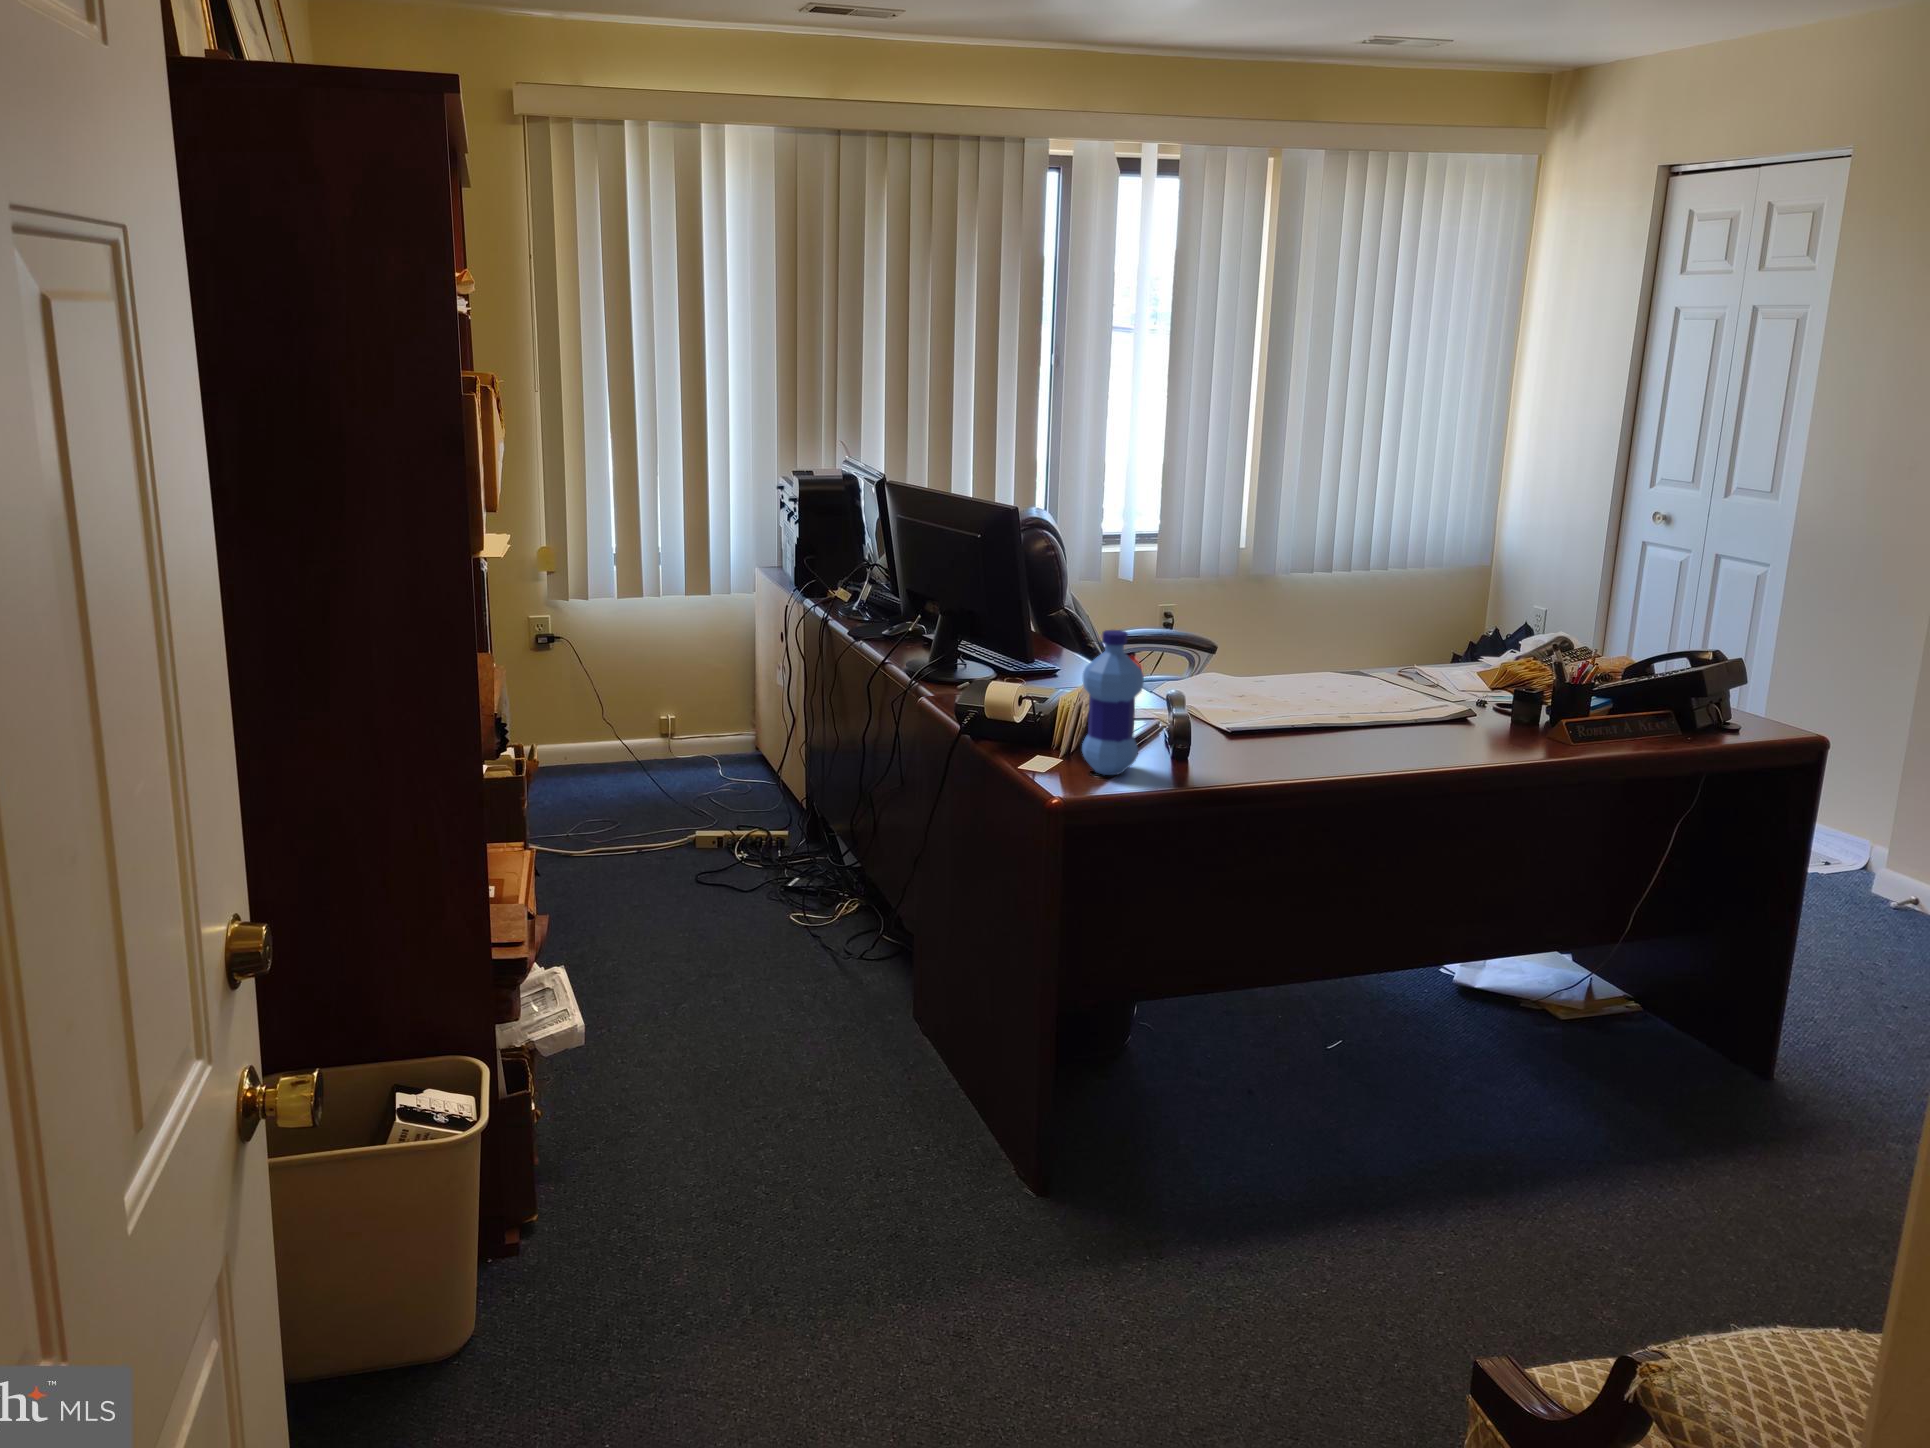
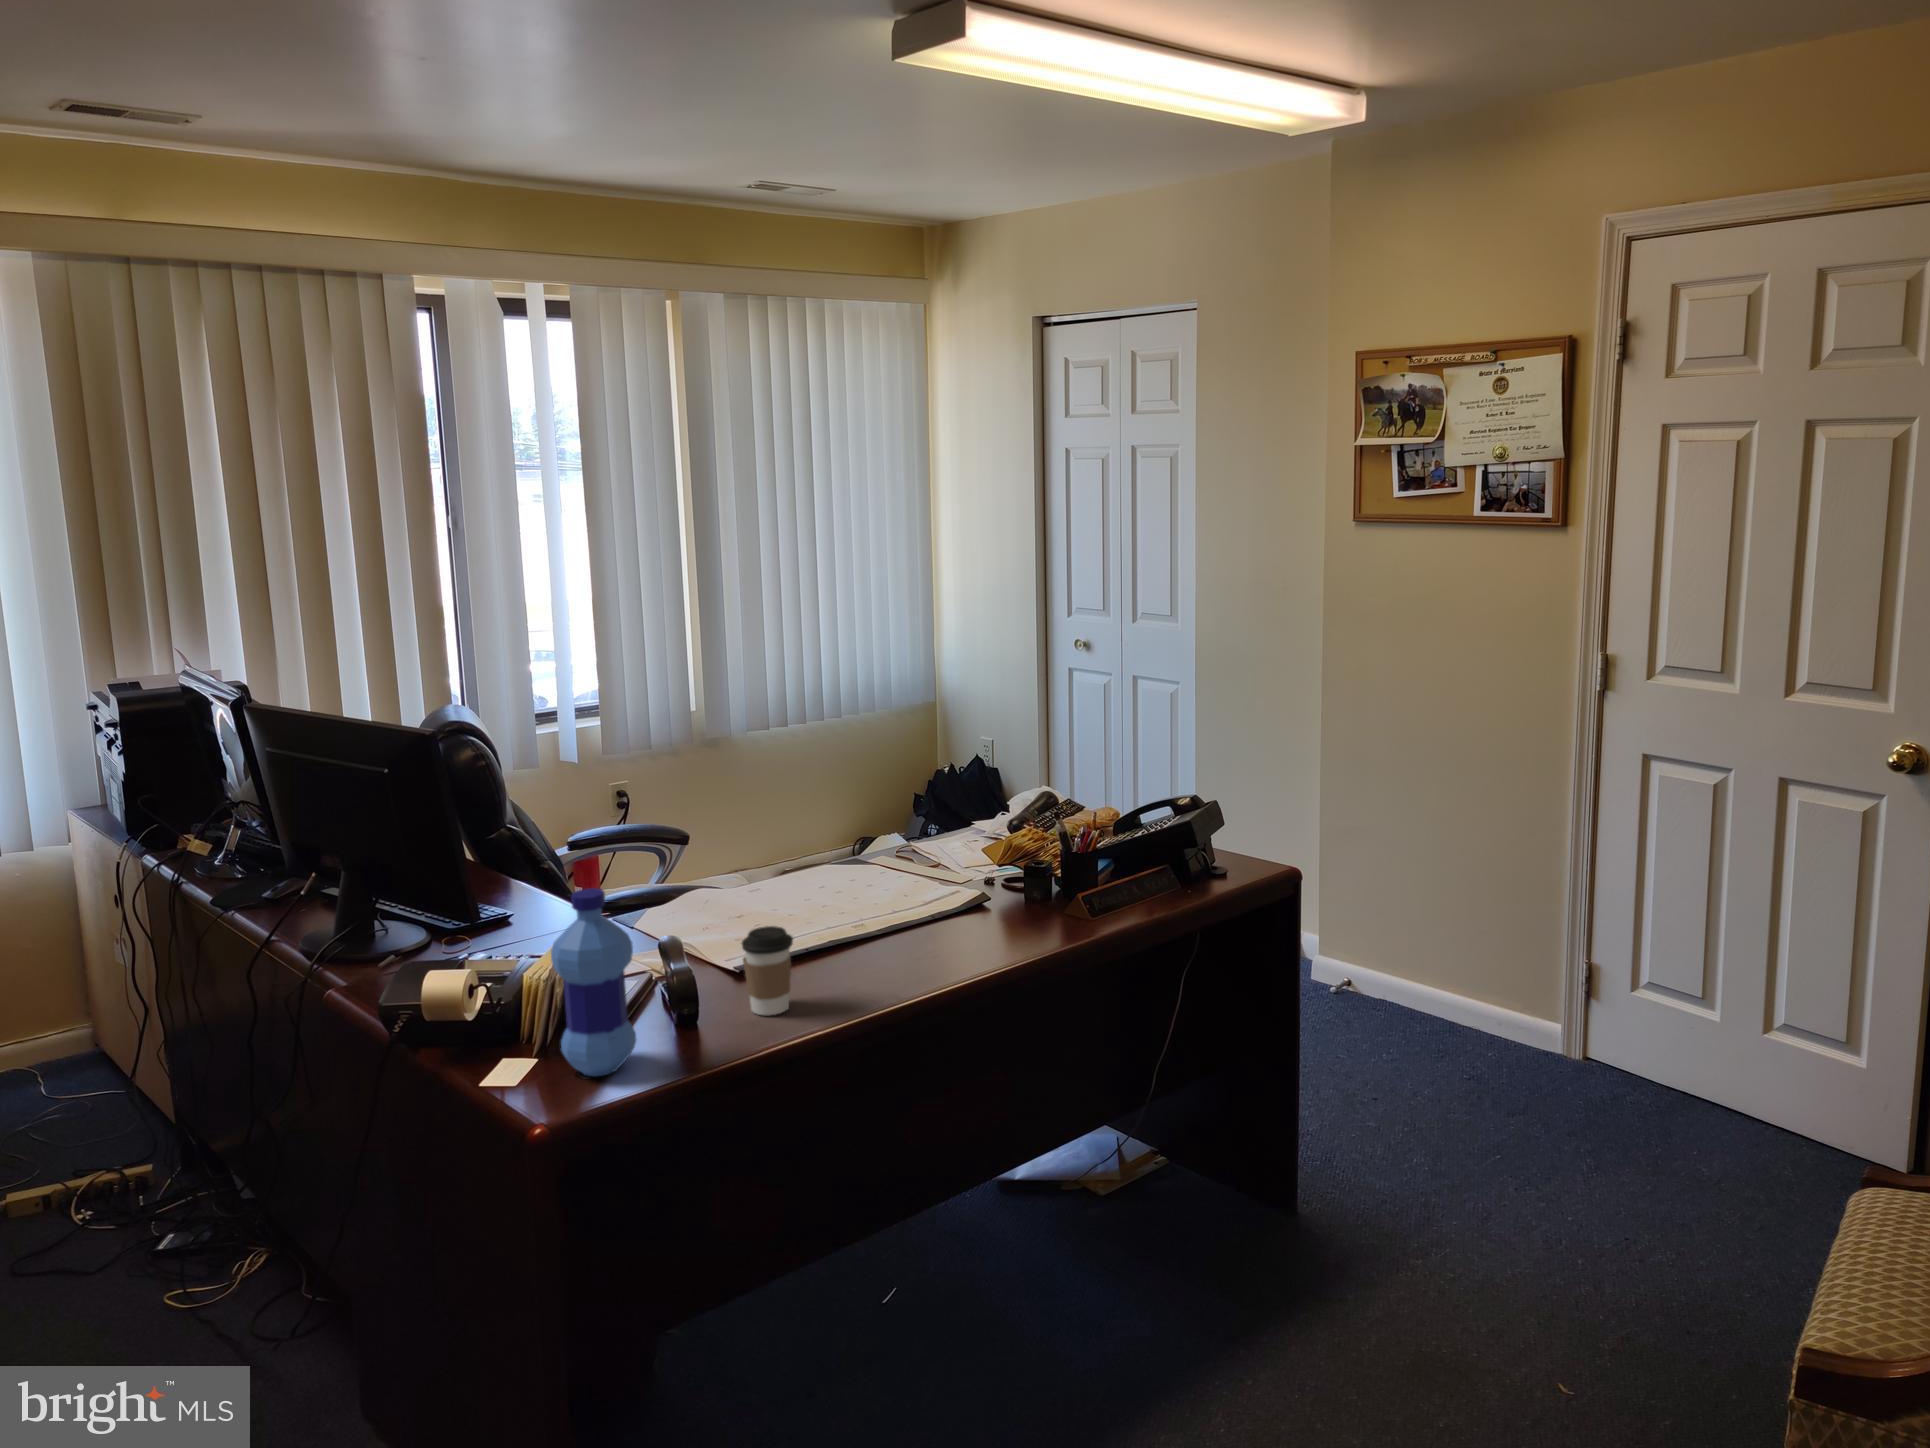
coffee cup: none [1232,691,1276,763] -> present [742,926,793,1015]

